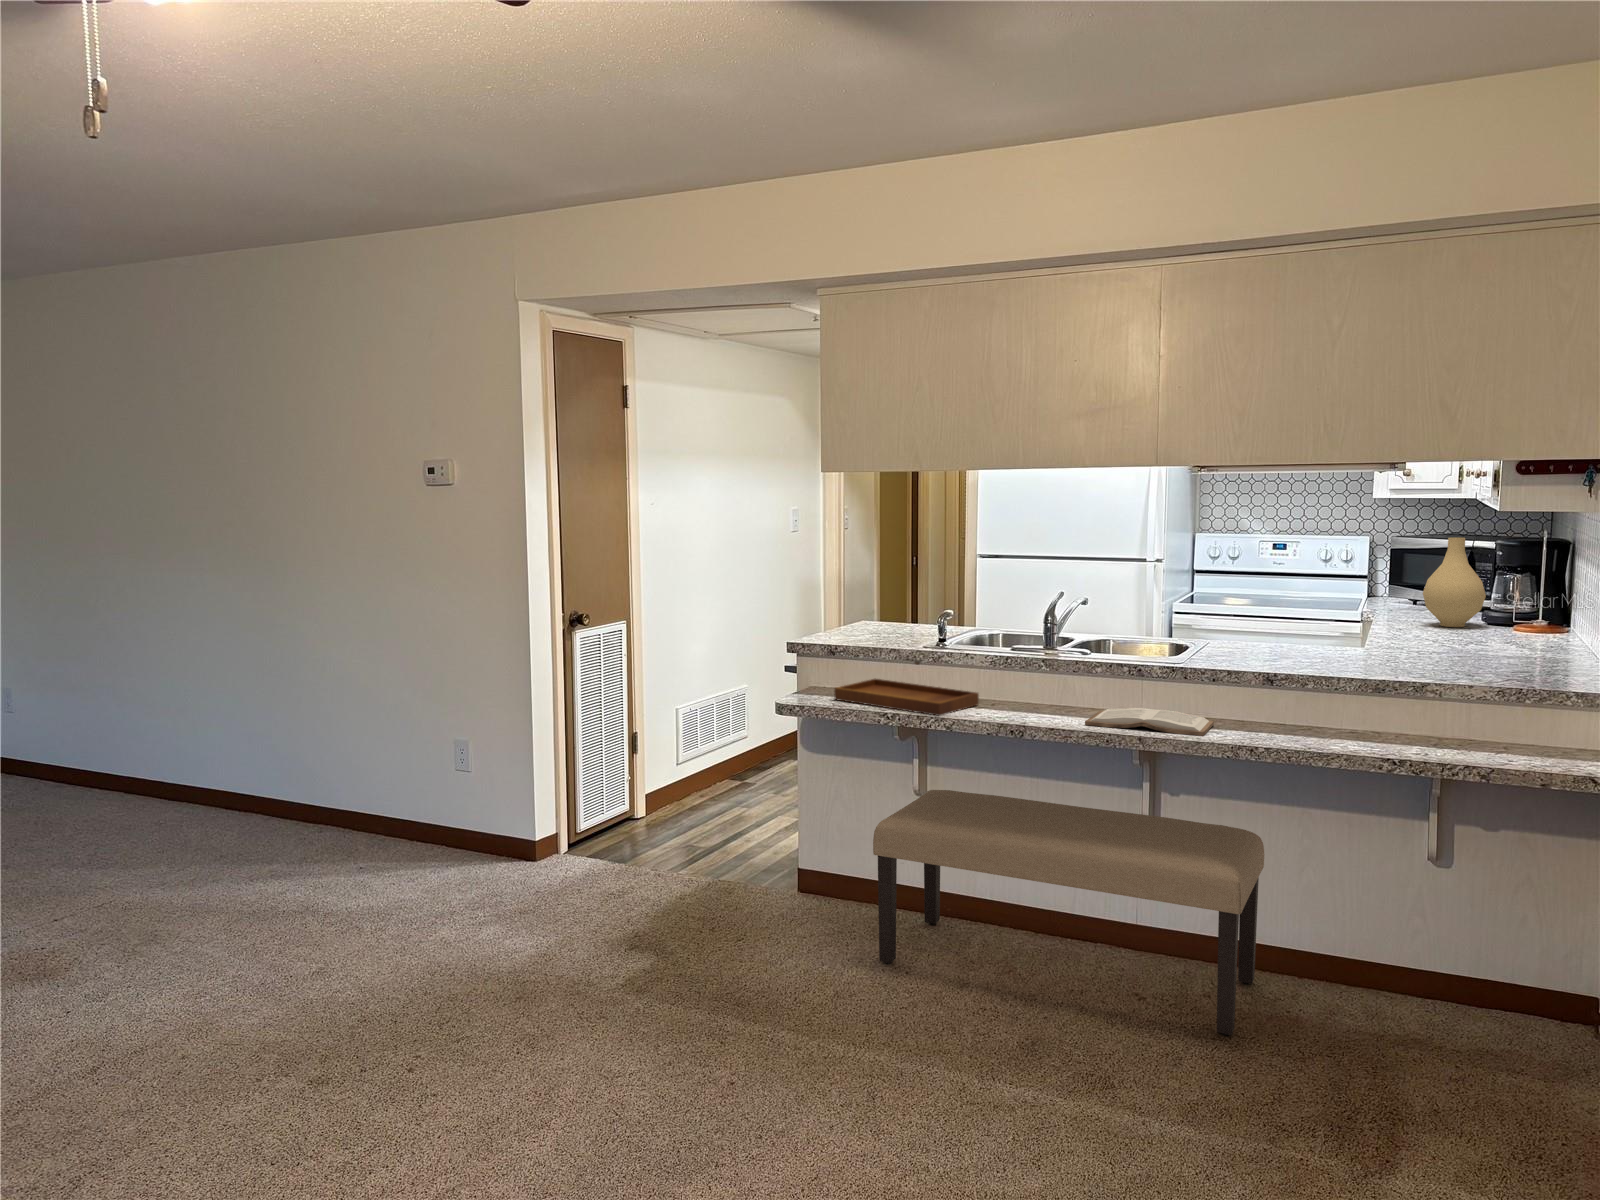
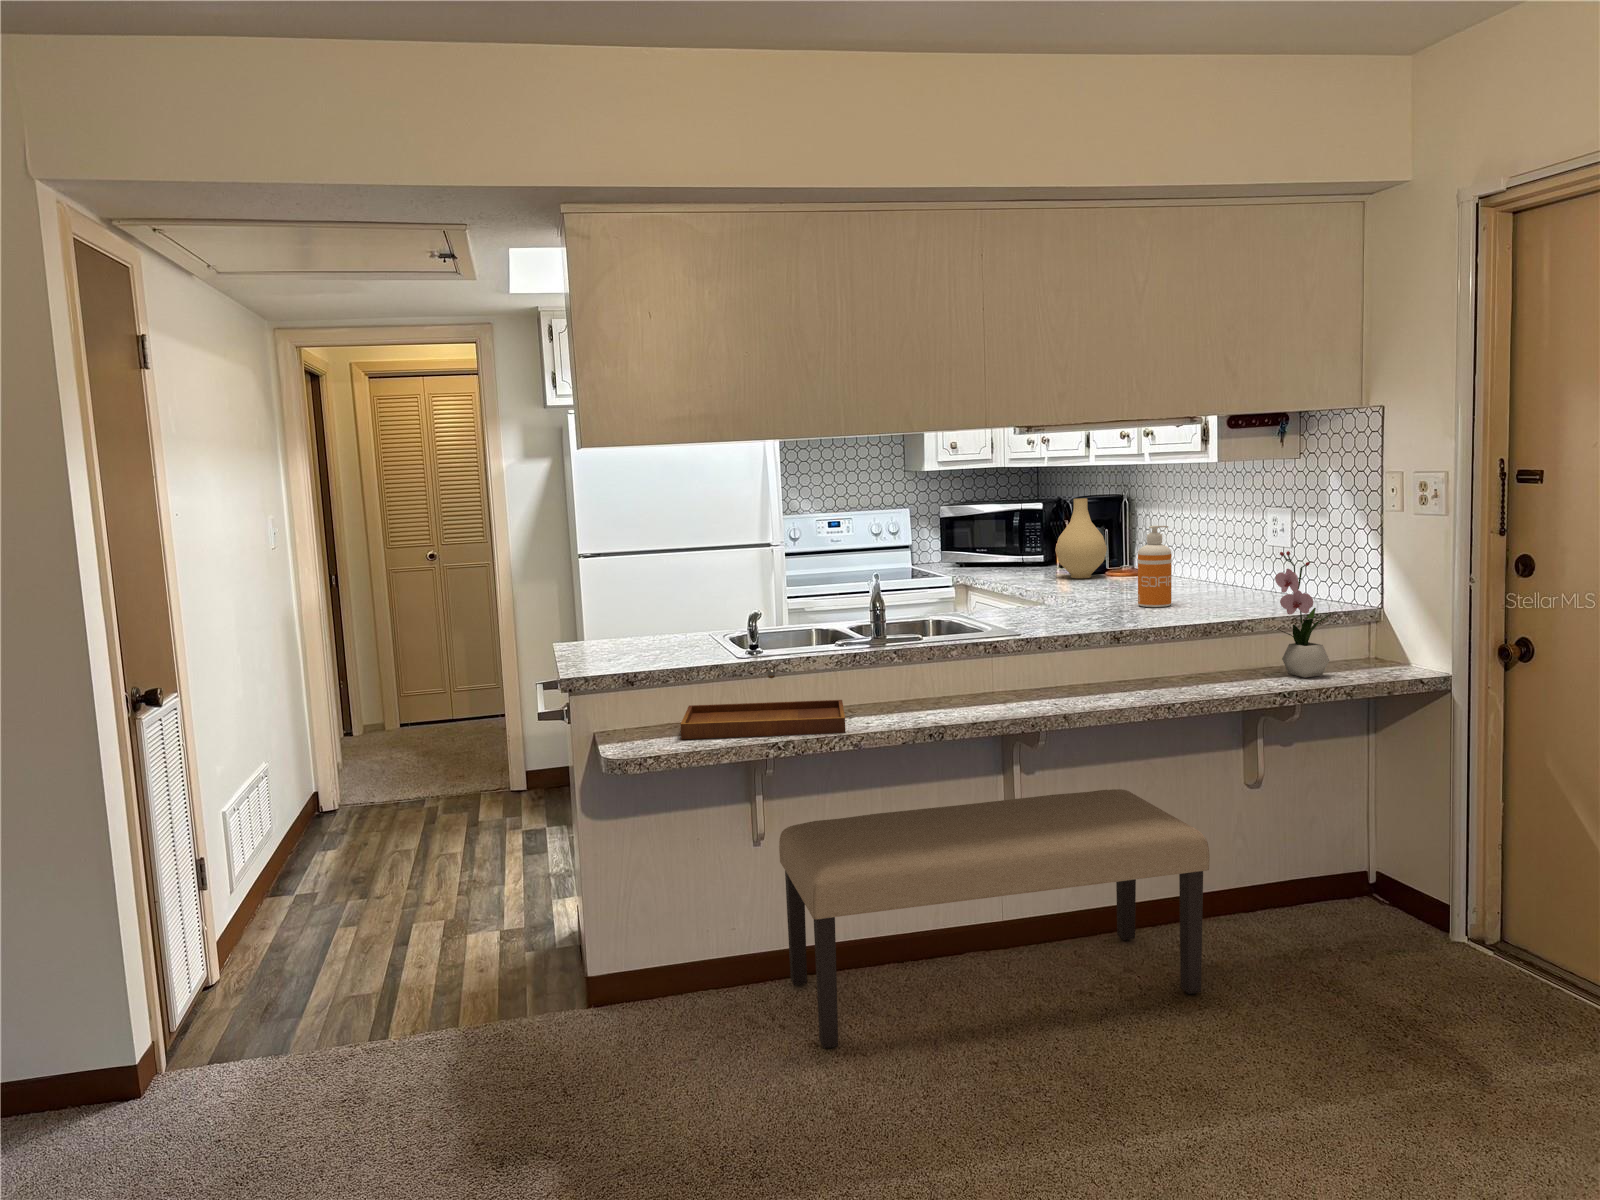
soap dispenser: none [1380,572,1422,660] -> present [1138,525,1172,607]
flower arrangement: none [1446,611,1516,756] -> present [1275,551,1336,678]
book: present [1085,708,1214,736] -> none [975,684,1112,713]

